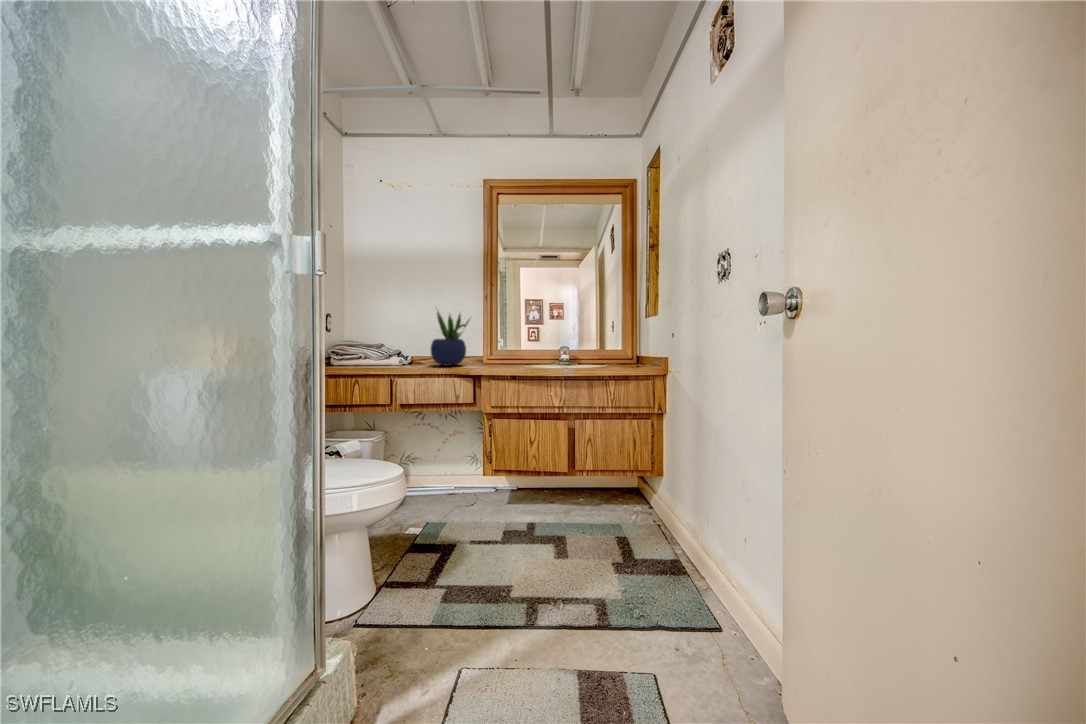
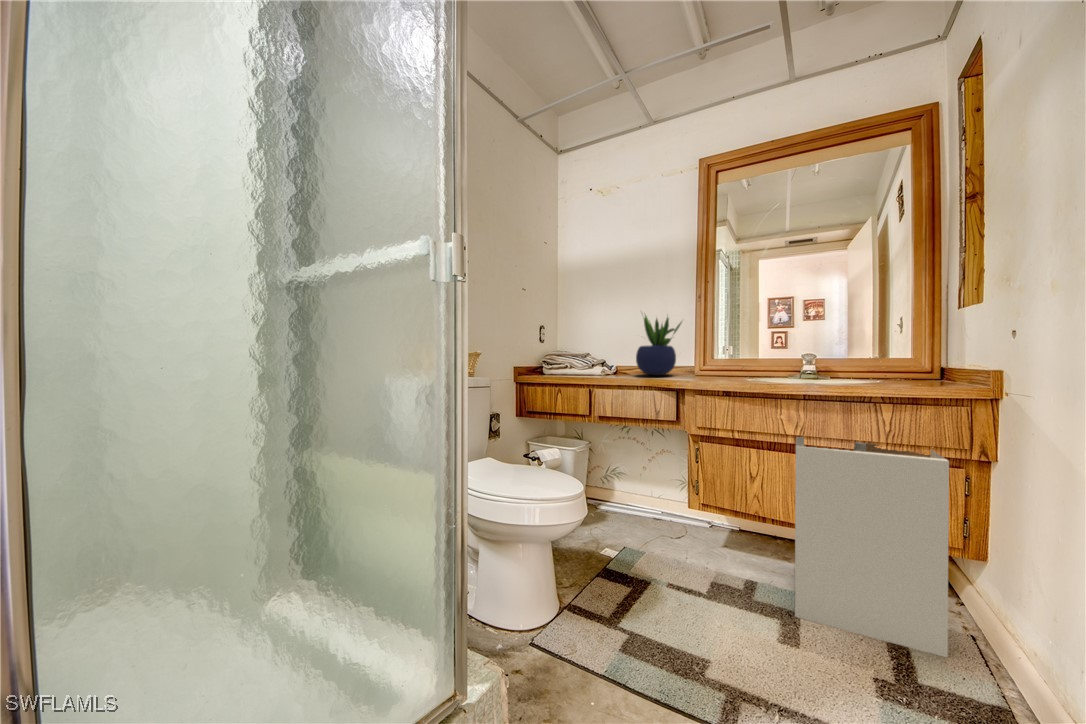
laundry hamper: none [558,404,646,540] -> present [795,437,949,657]

